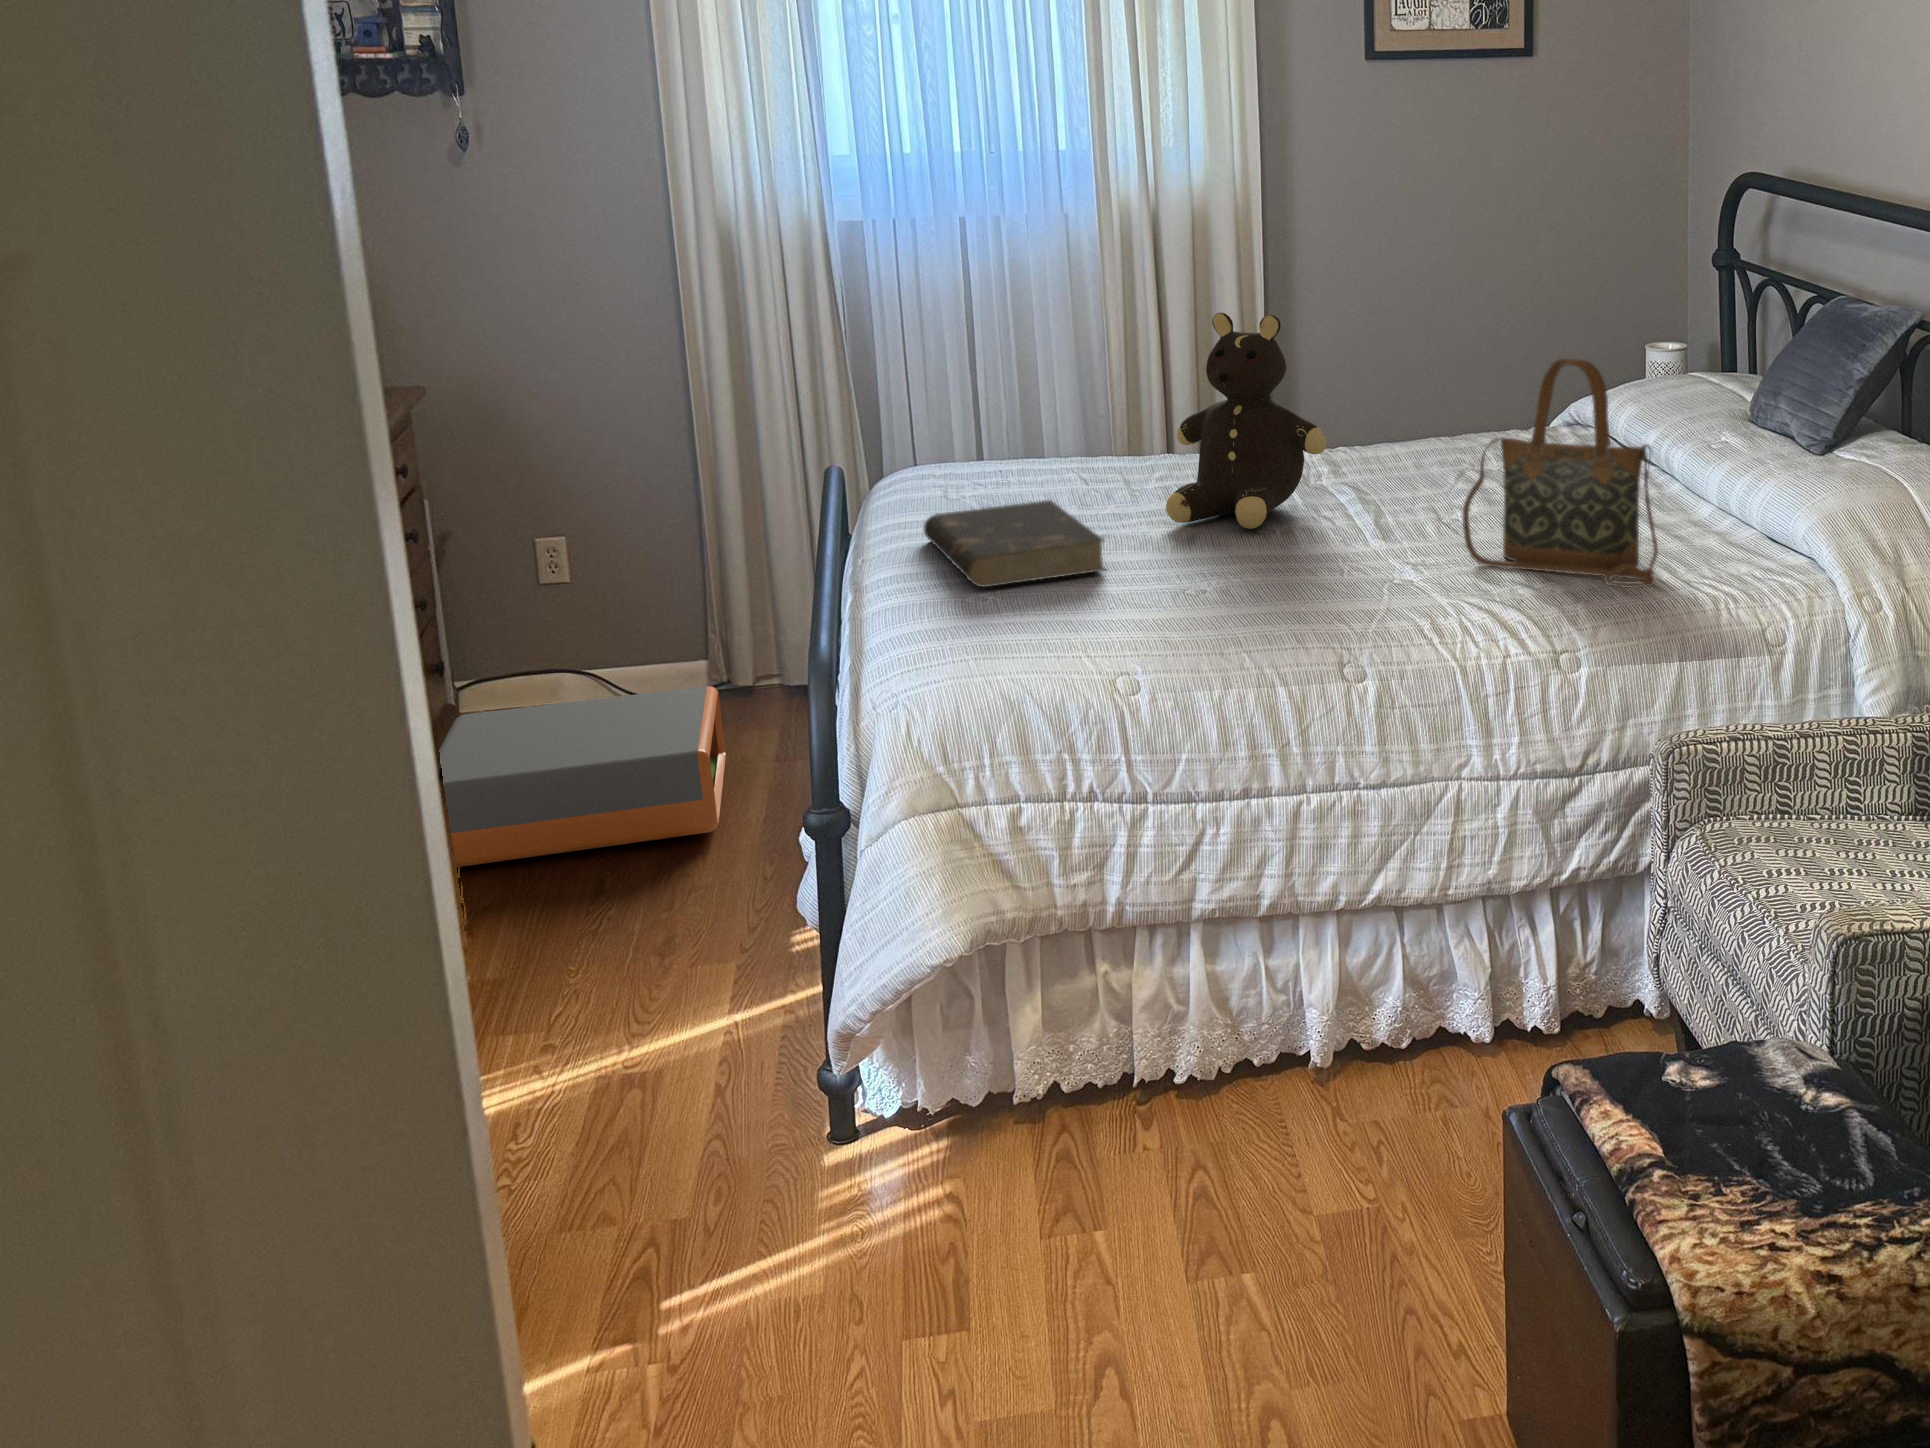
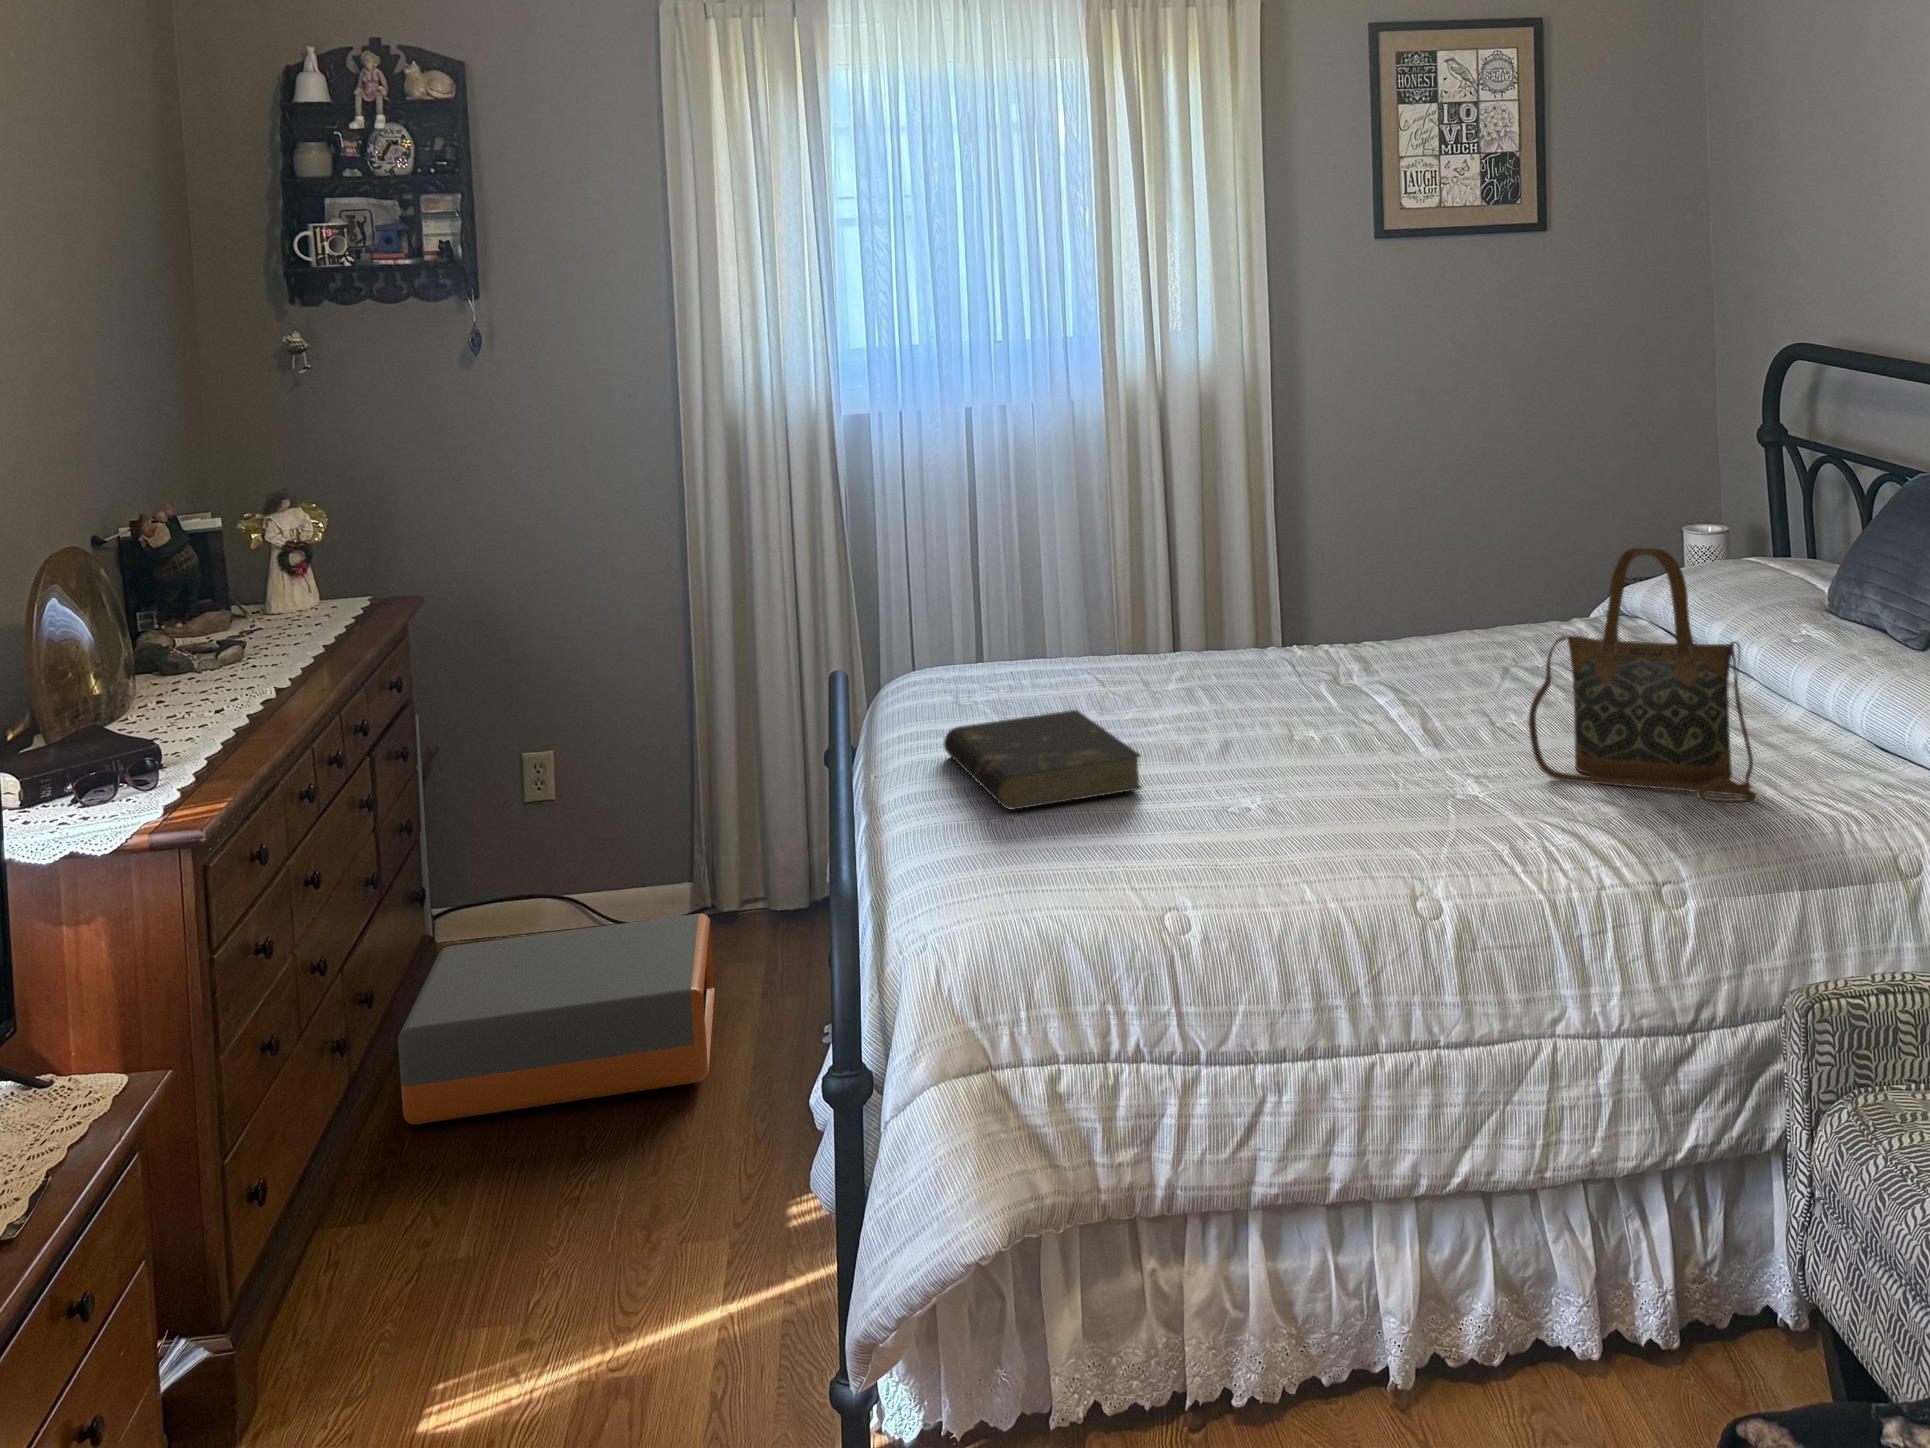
teddy bear: present [1166,313,1327,529] -> none [1200,504,1370,739]

